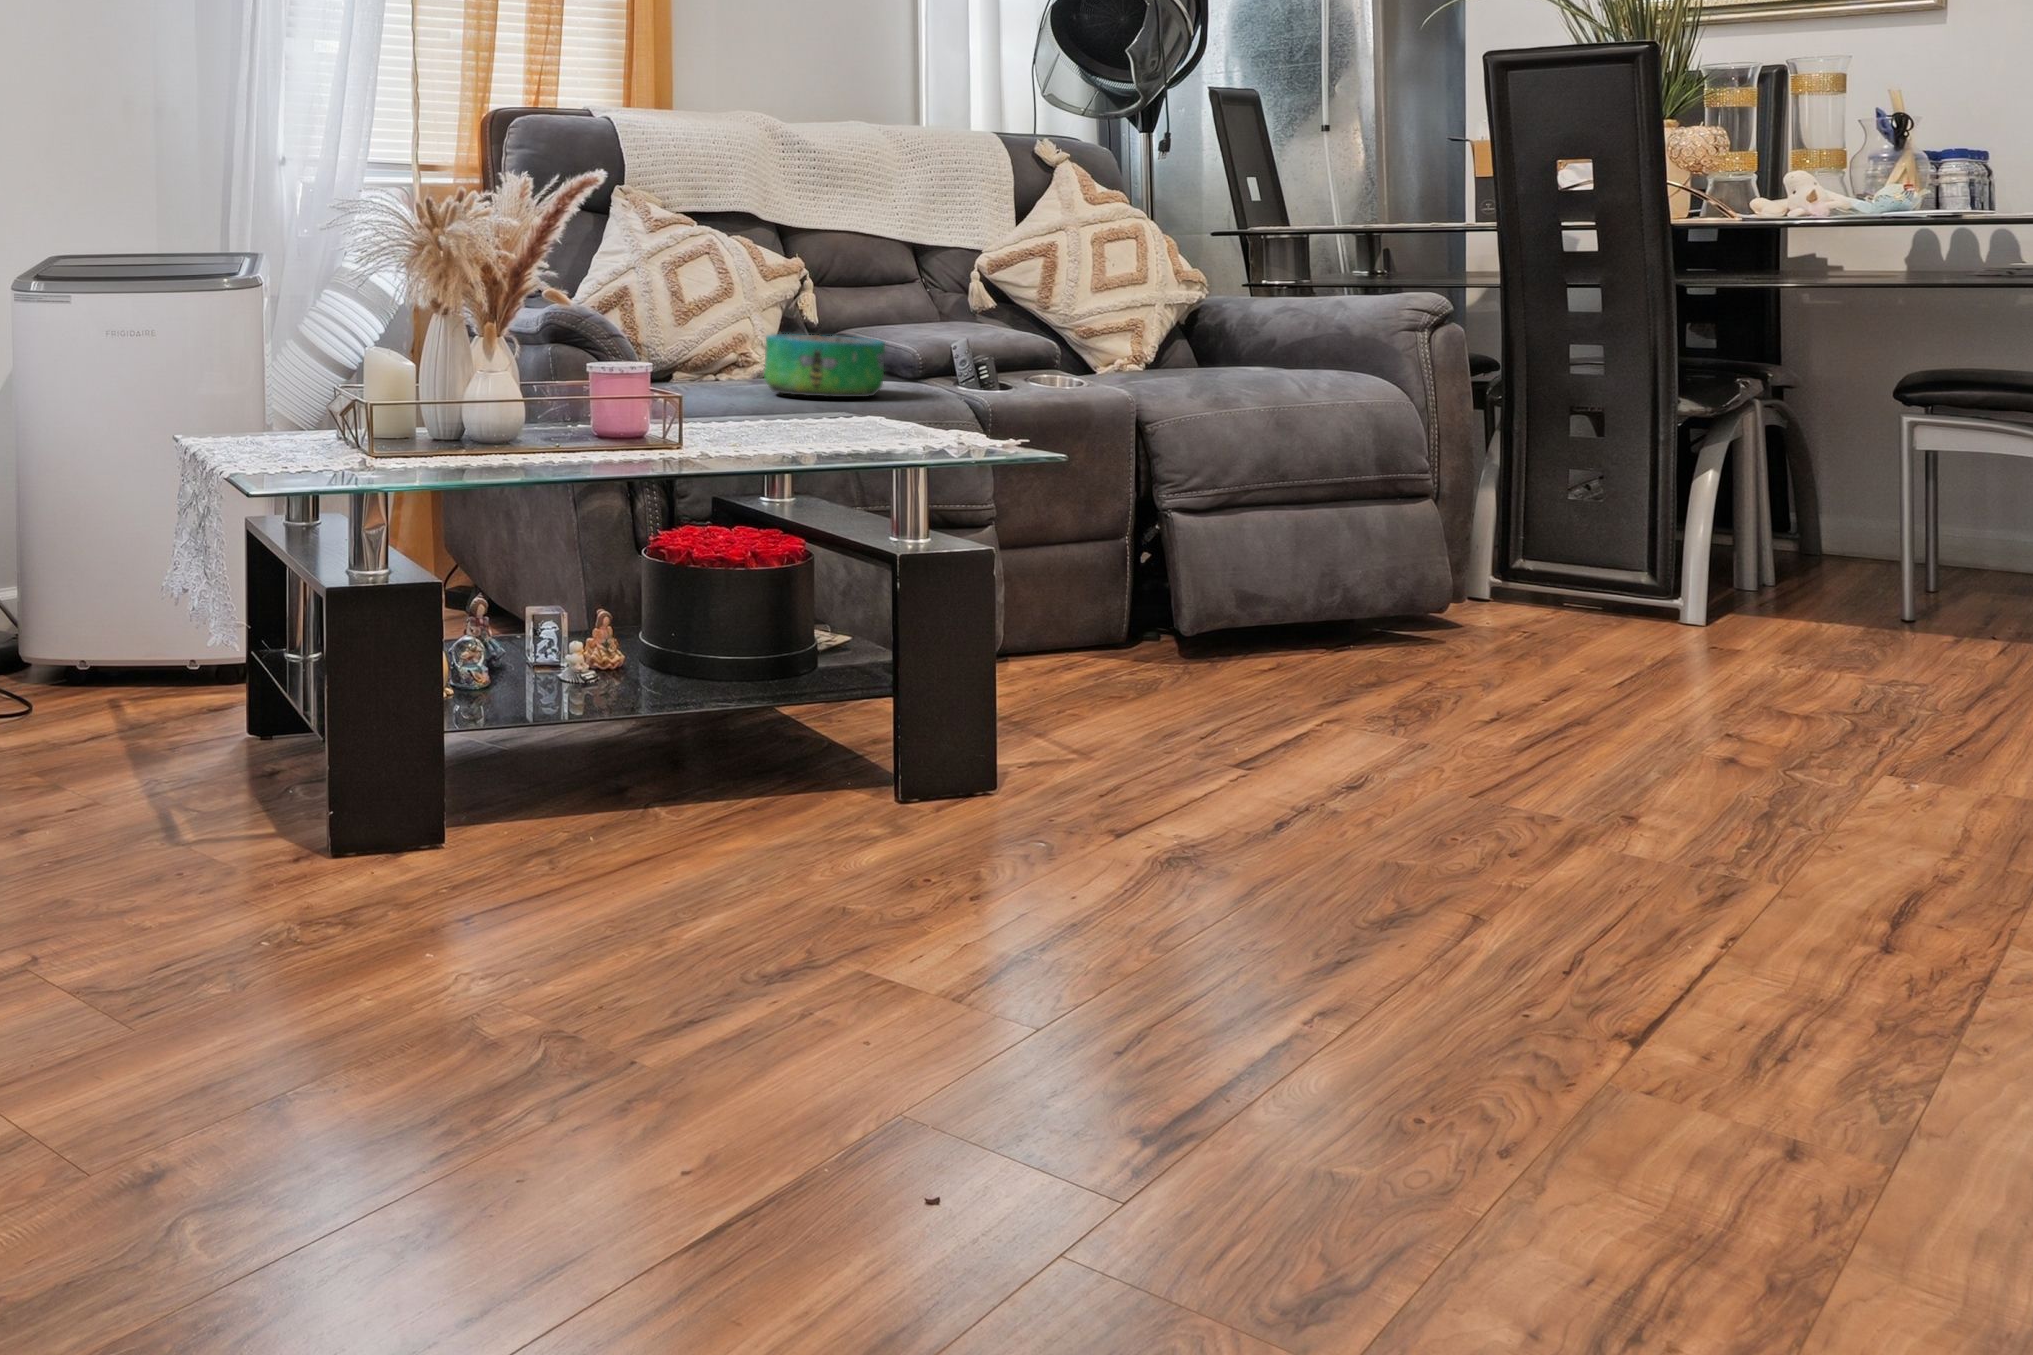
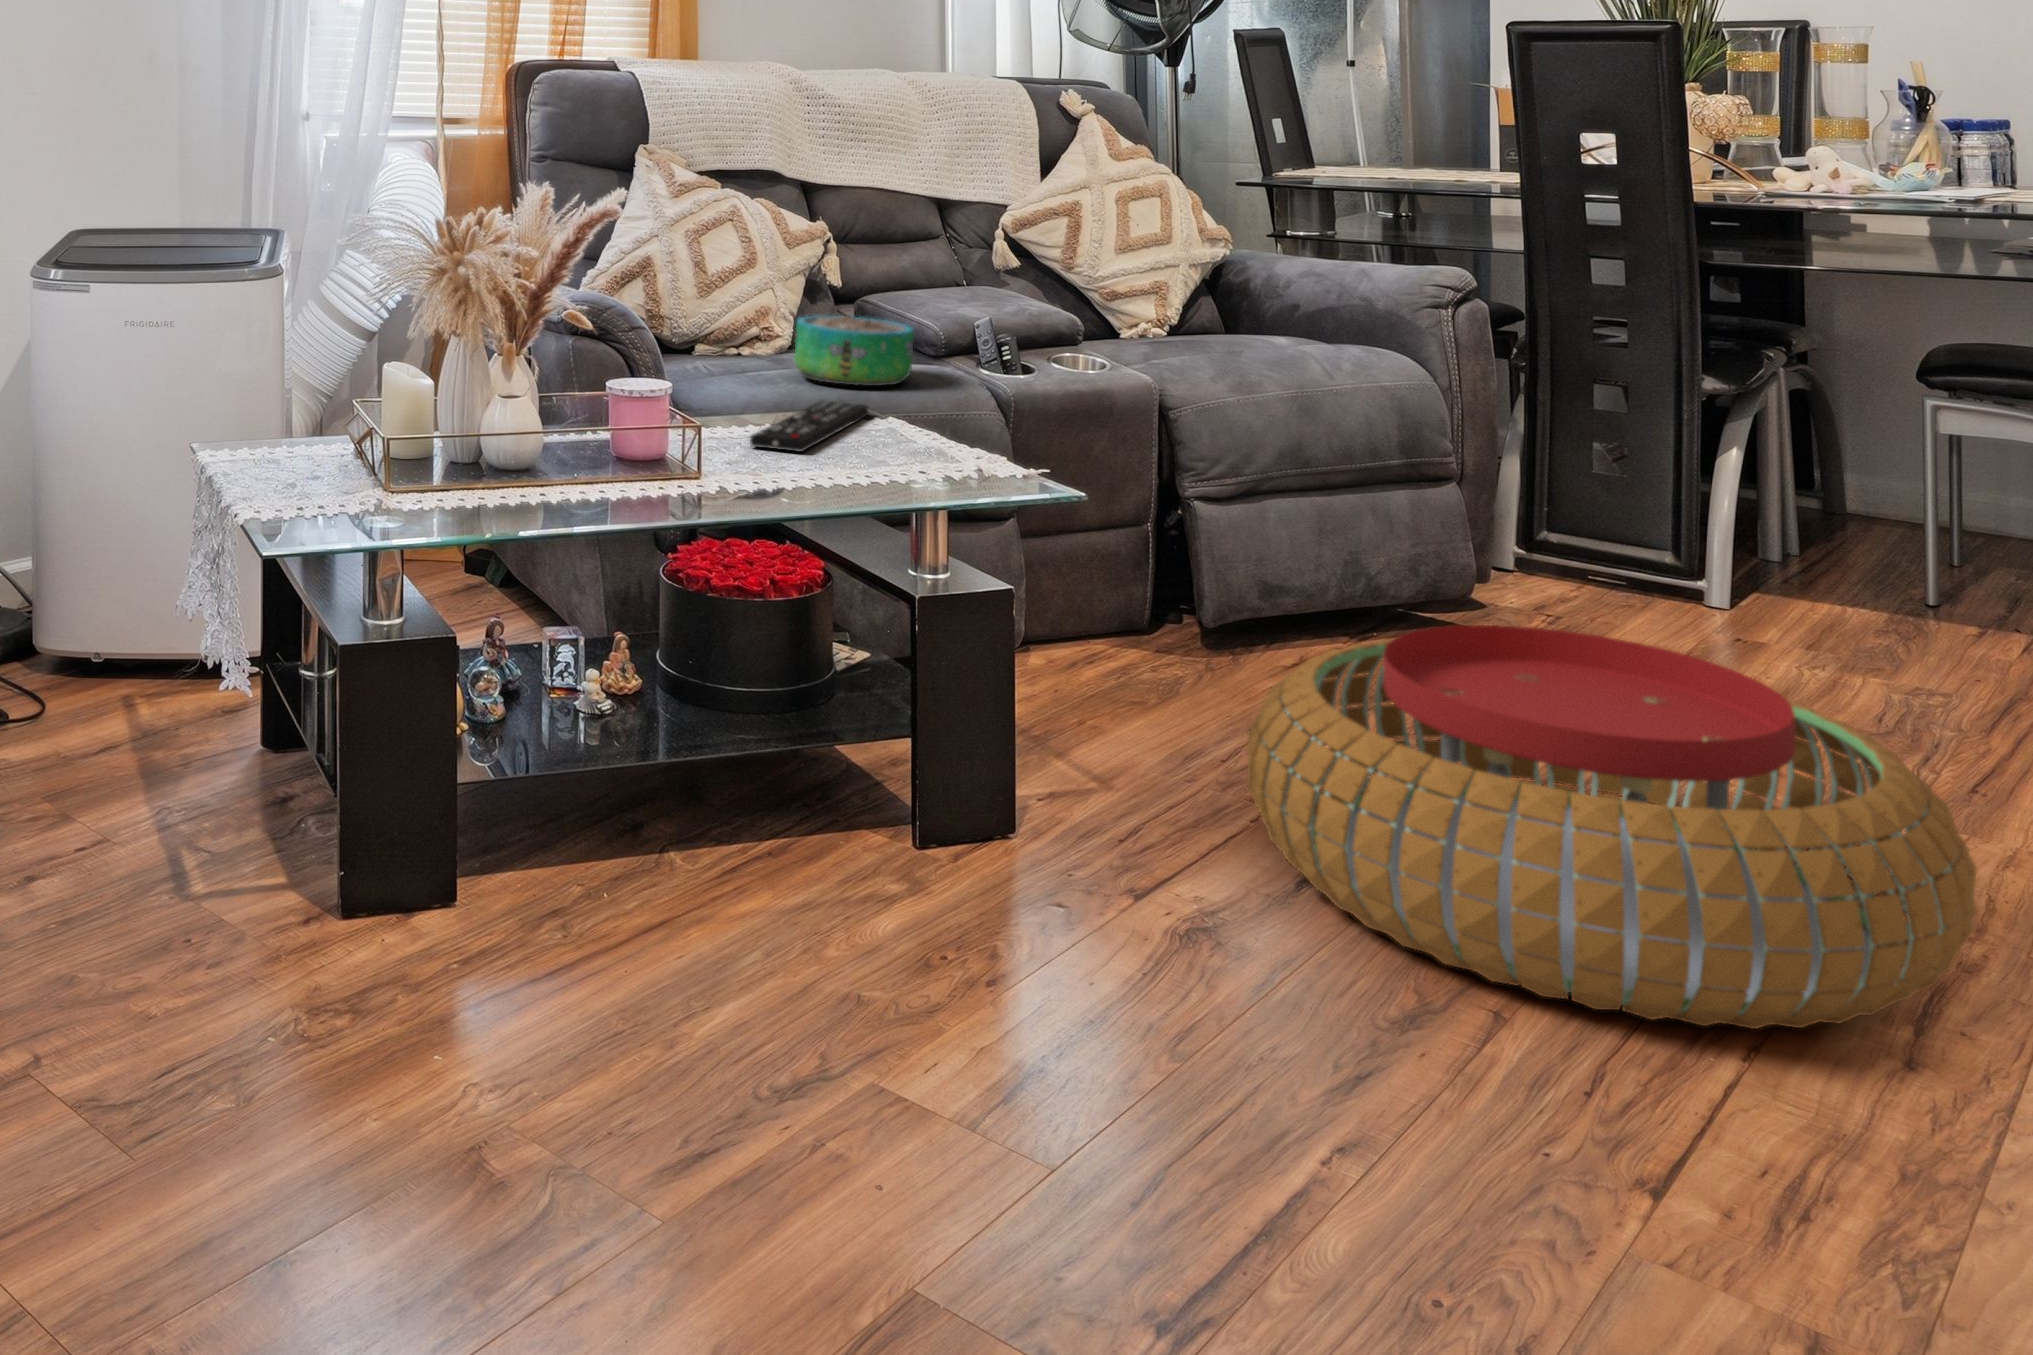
remote control: none [721,403,840,434] -> present [750,401,869,452]
pouf: none [1226,586,1961,933] -> present [1247,625,1976,1029]

